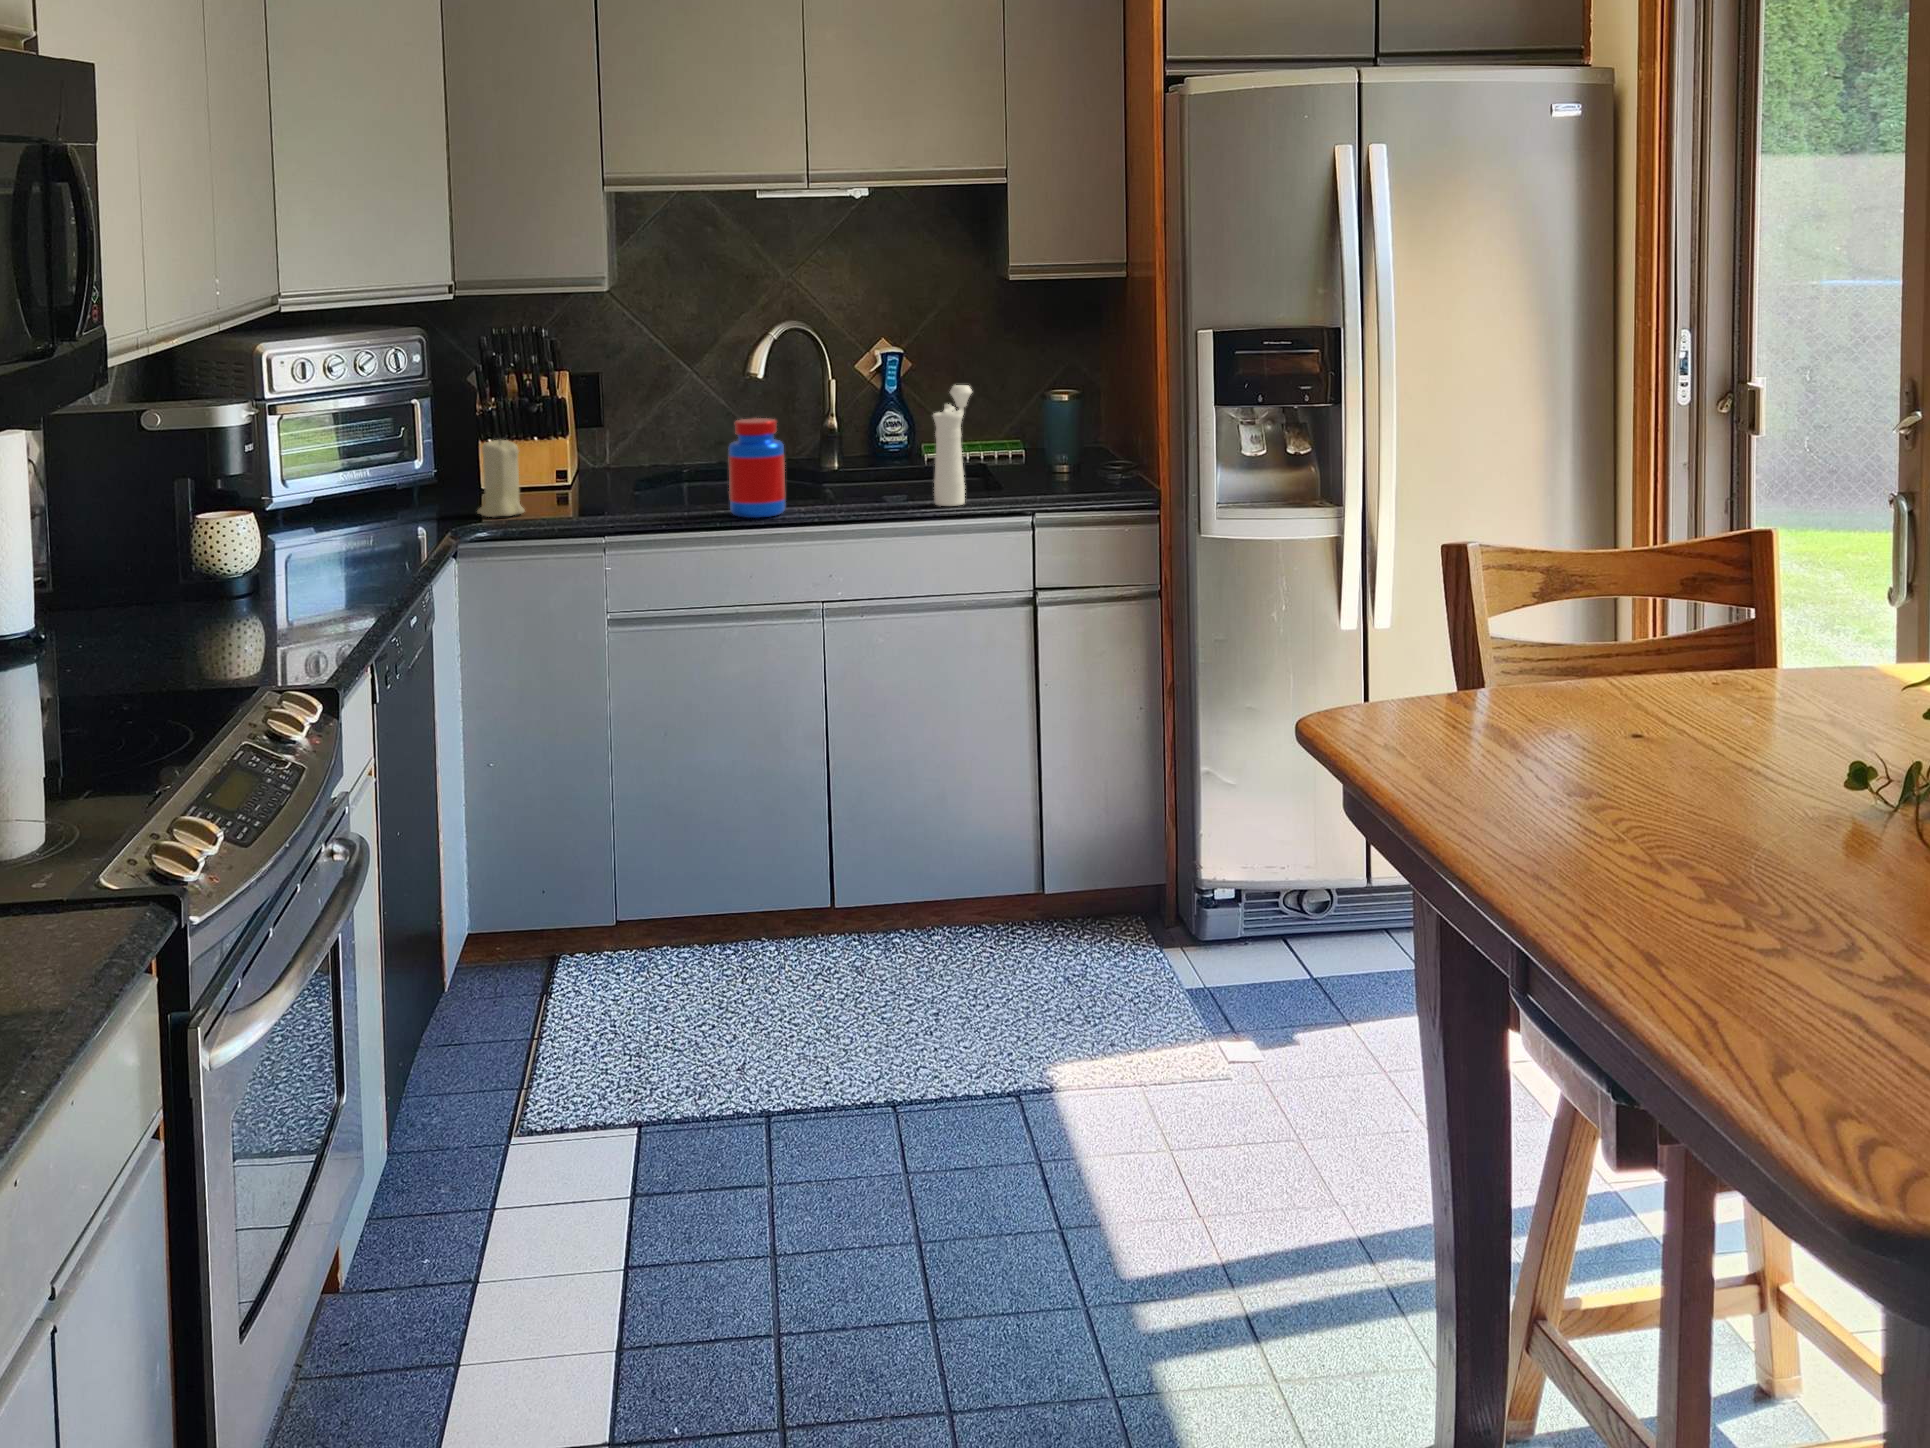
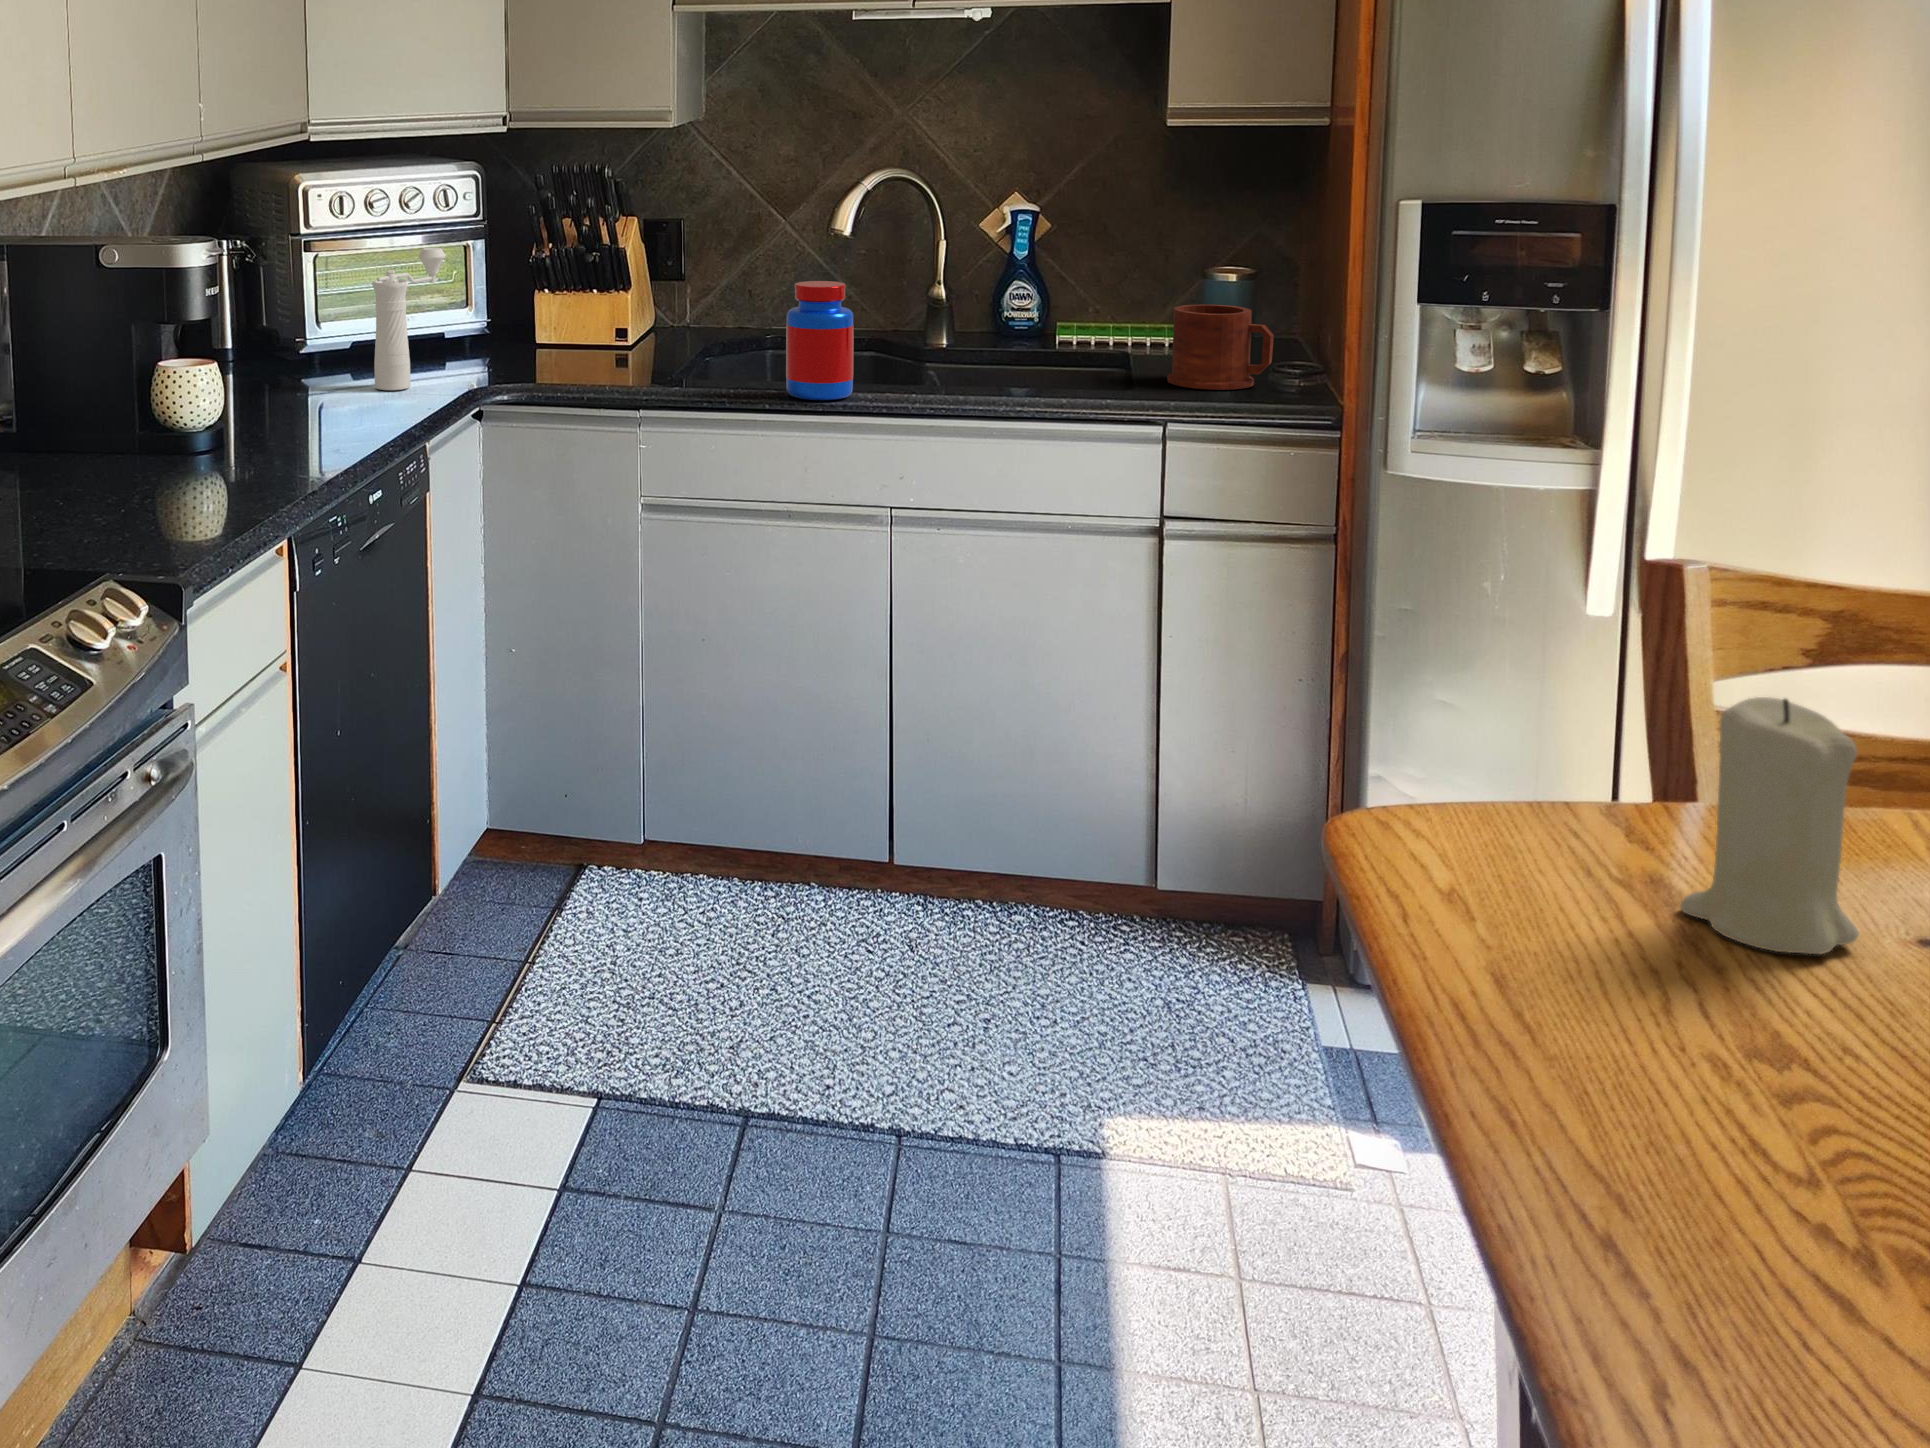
pepper mill: present [933,385,972,506] -> present [372,248,446,390]
mug: none [1021,424,1099,490] -> present [1167,304,1274,390]
candle: present [477,439,525,517] -> present [1680,697,1859,954]

